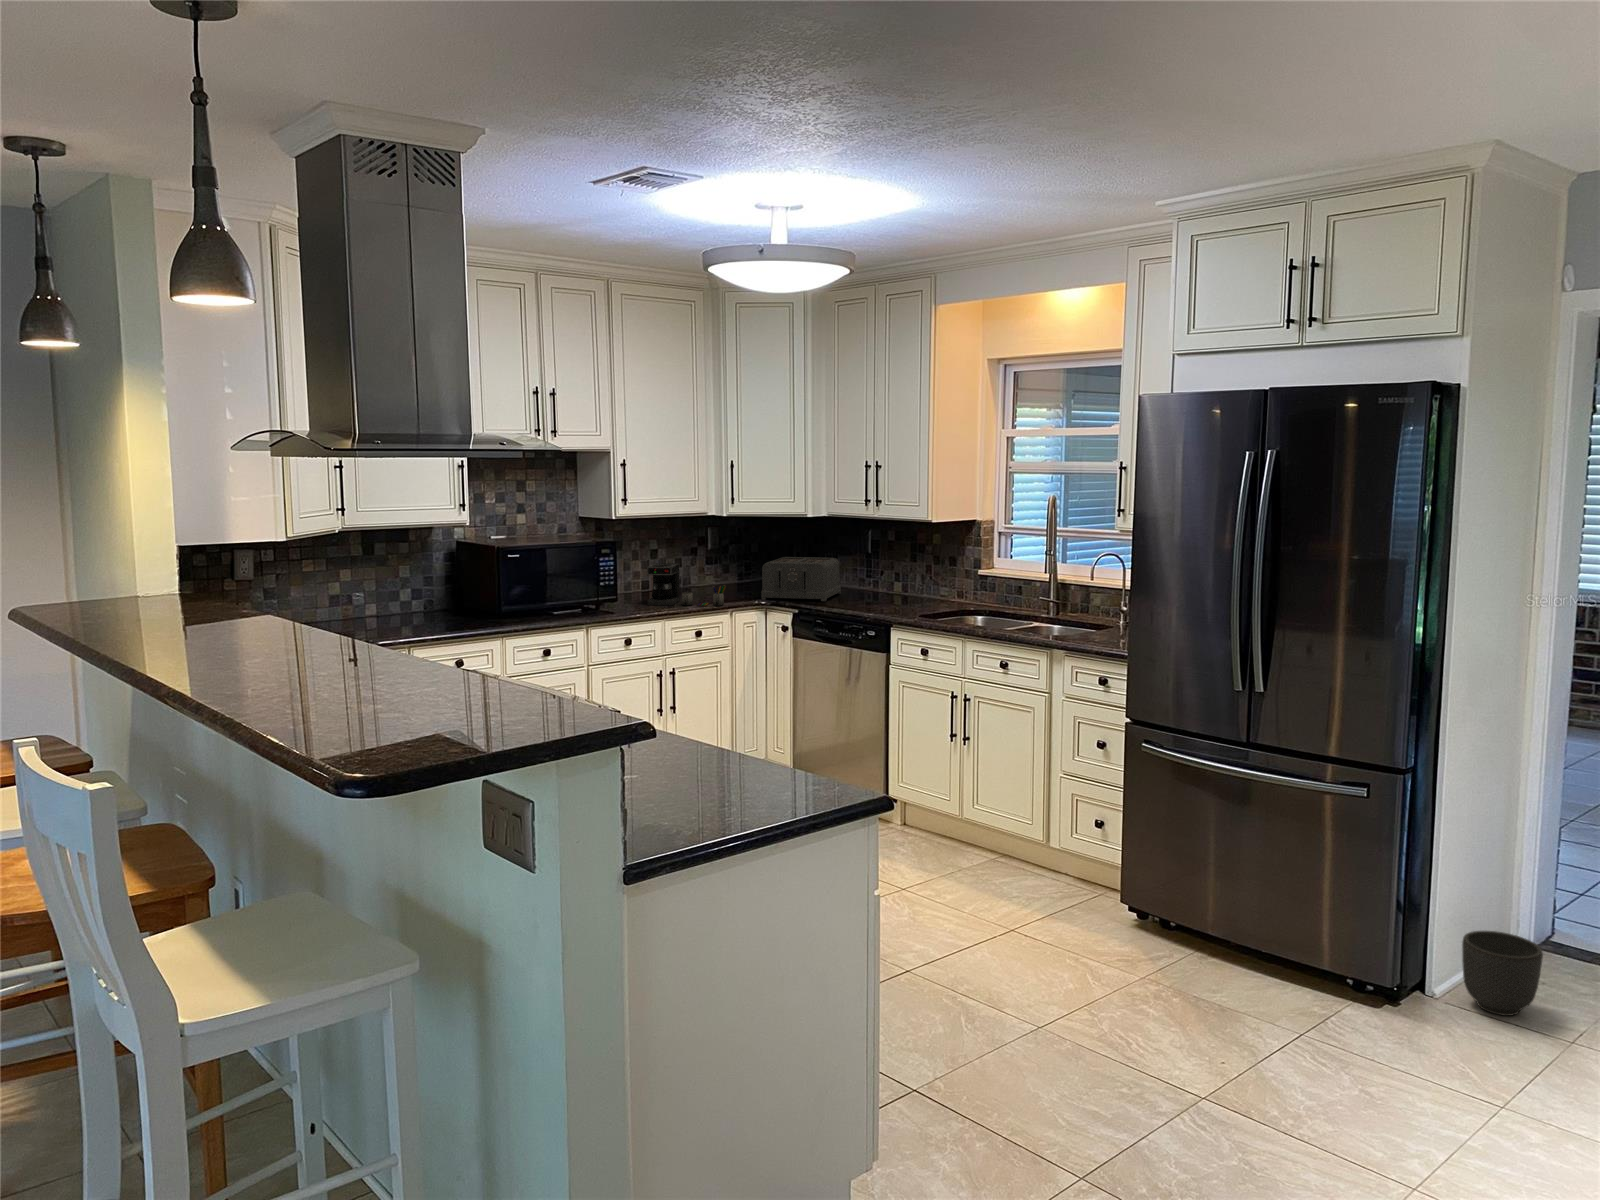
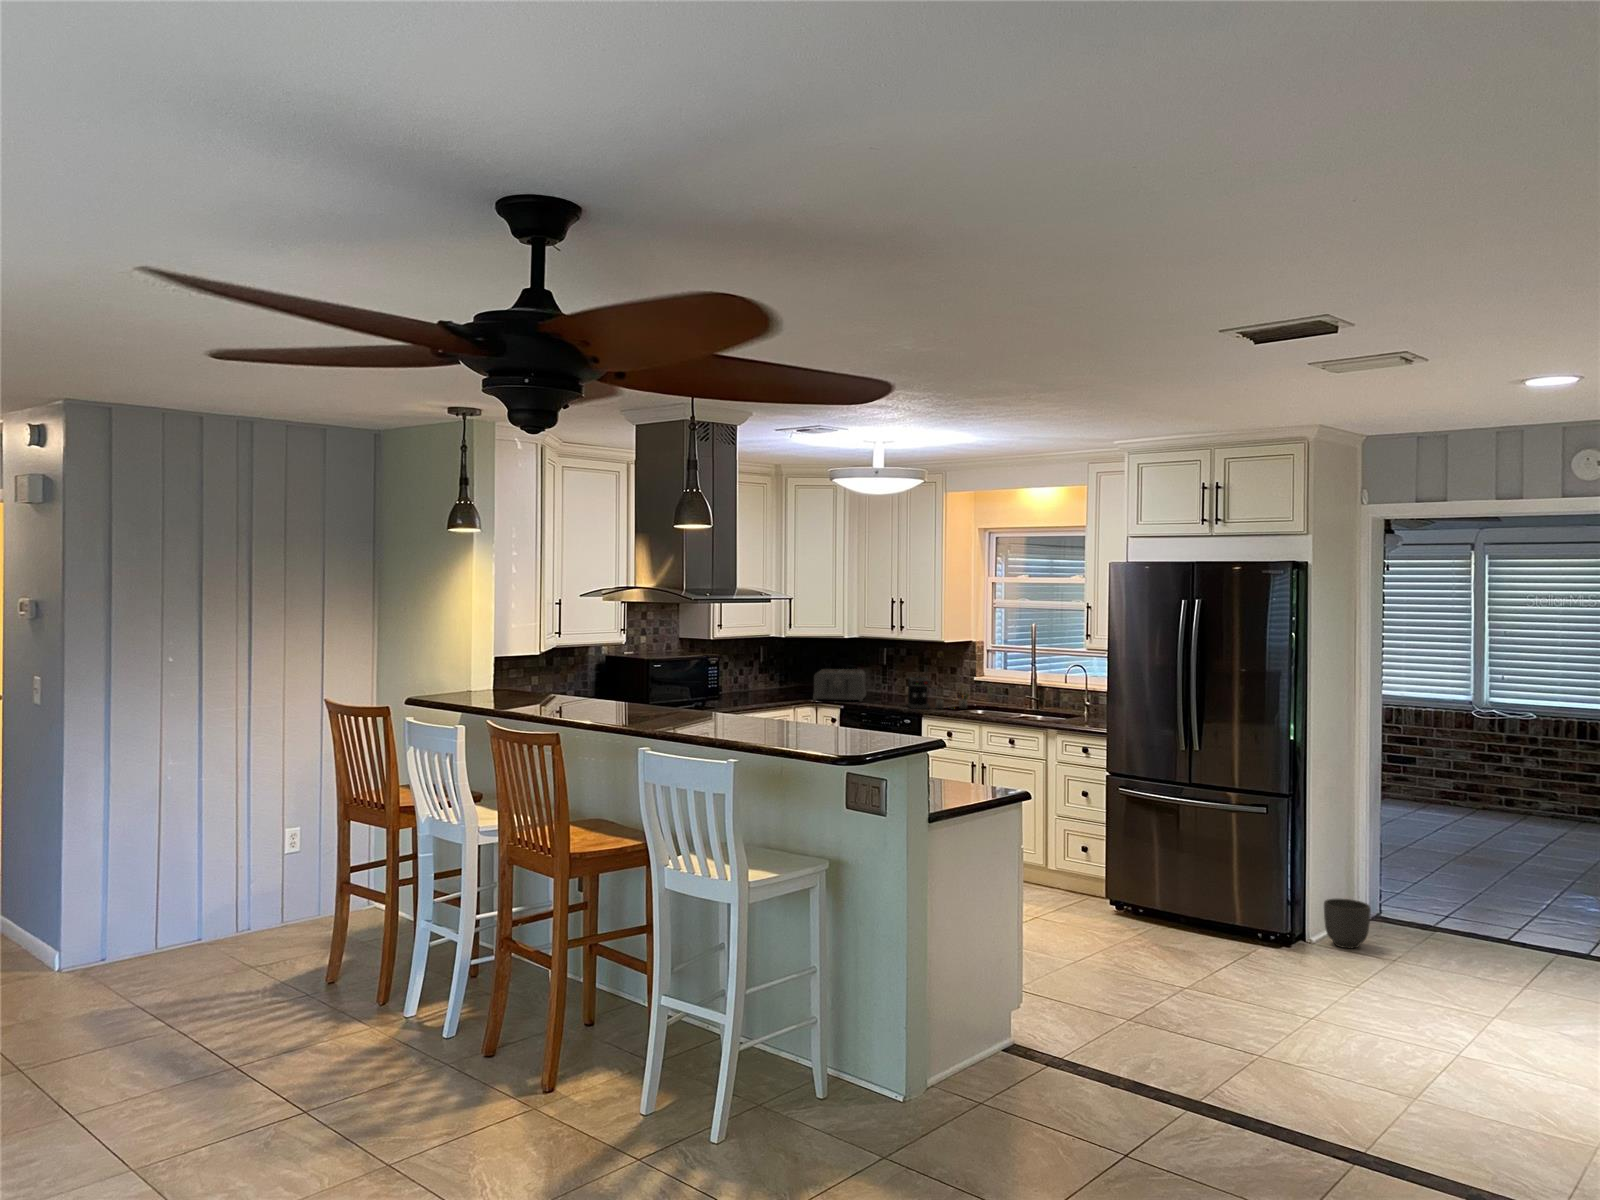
coffee maker: present [647,563,726,606] -> present [908,677,969,709]

